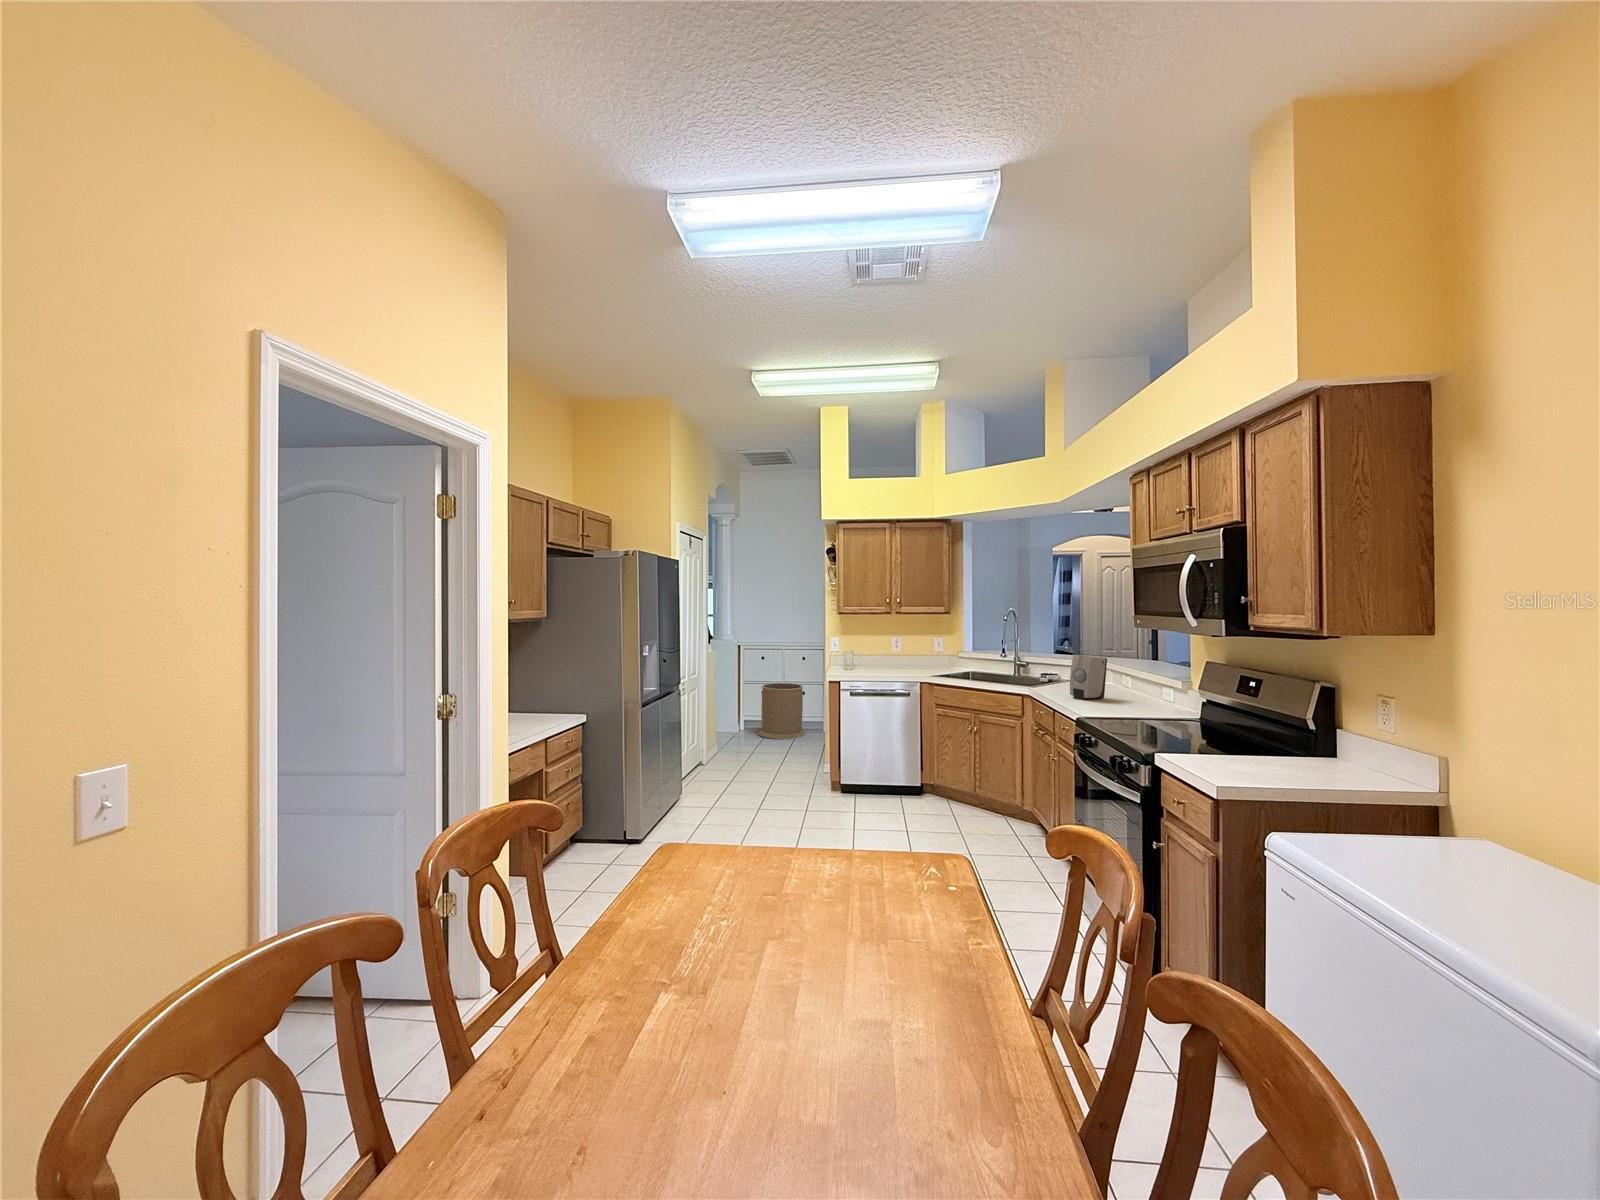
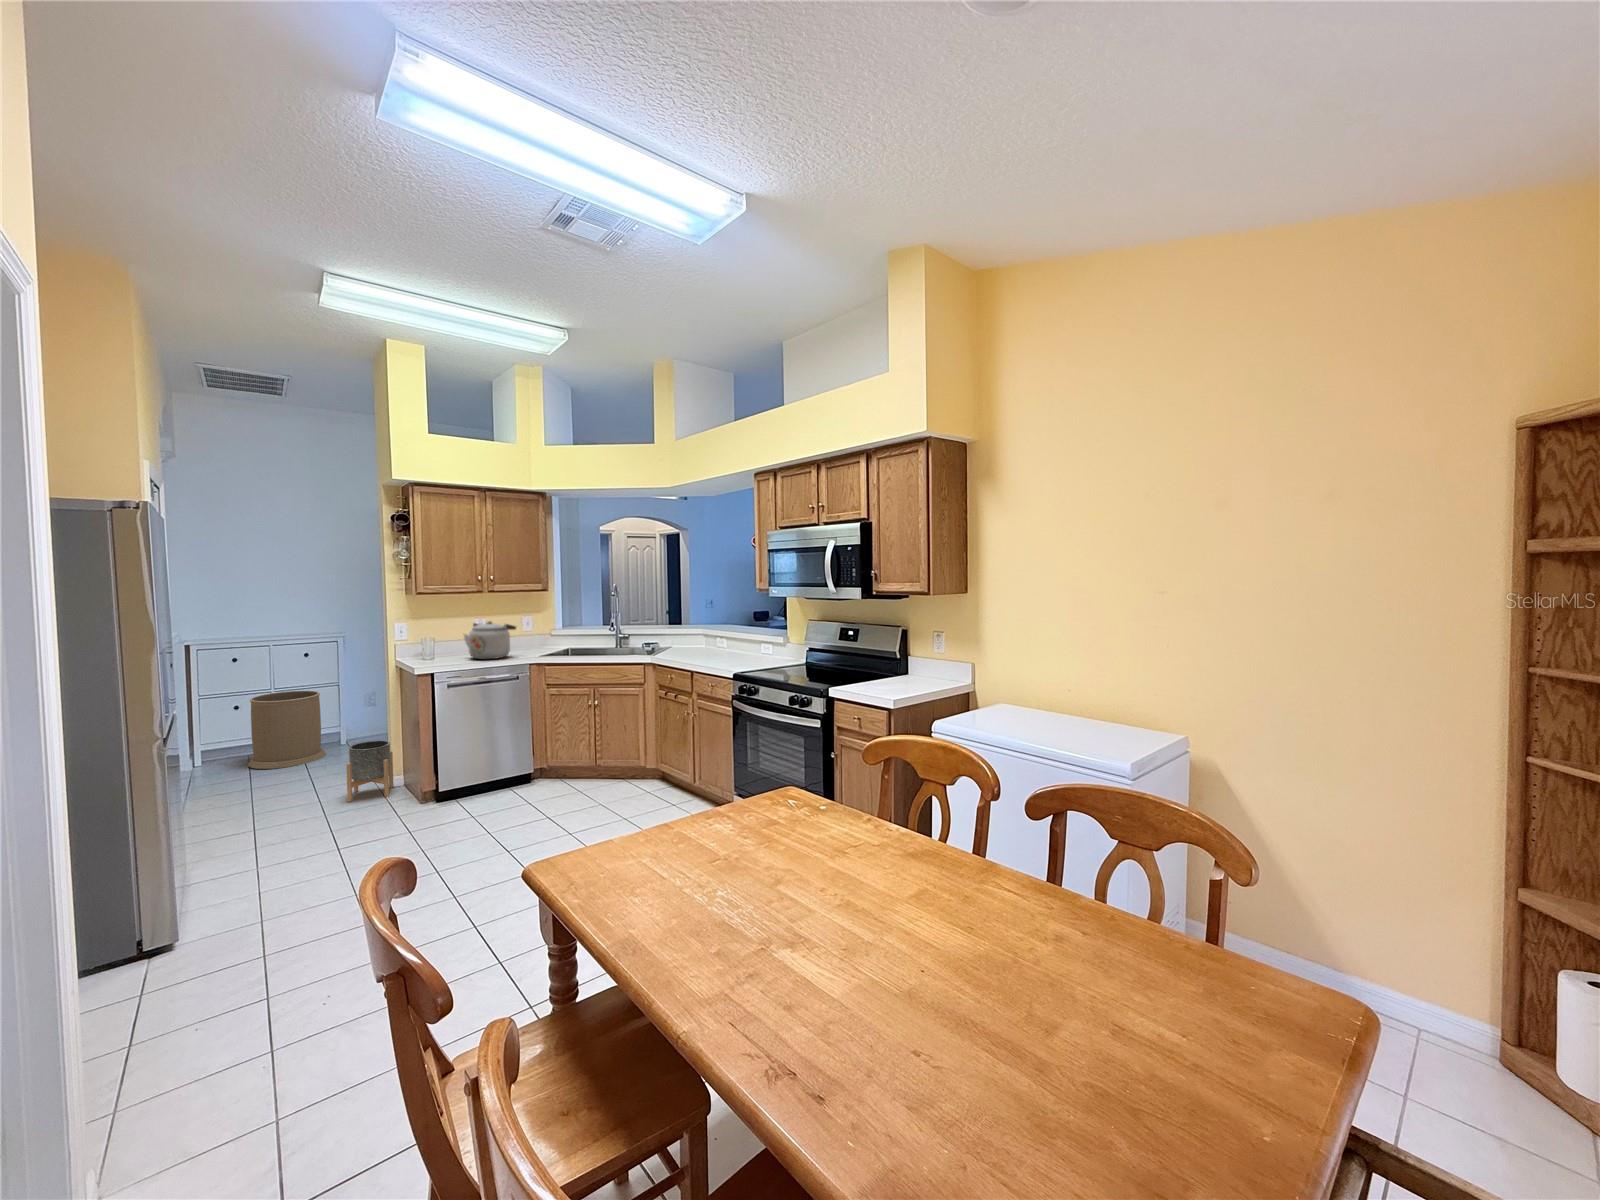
kettle: none [875,639,917,673] -> present [463,621,516,659]
soap dispenser: present [1070,655,1107,700] -> none [695,622,722,662]
planter: none [789,728,824,776] -> present [346,741,394,801]

